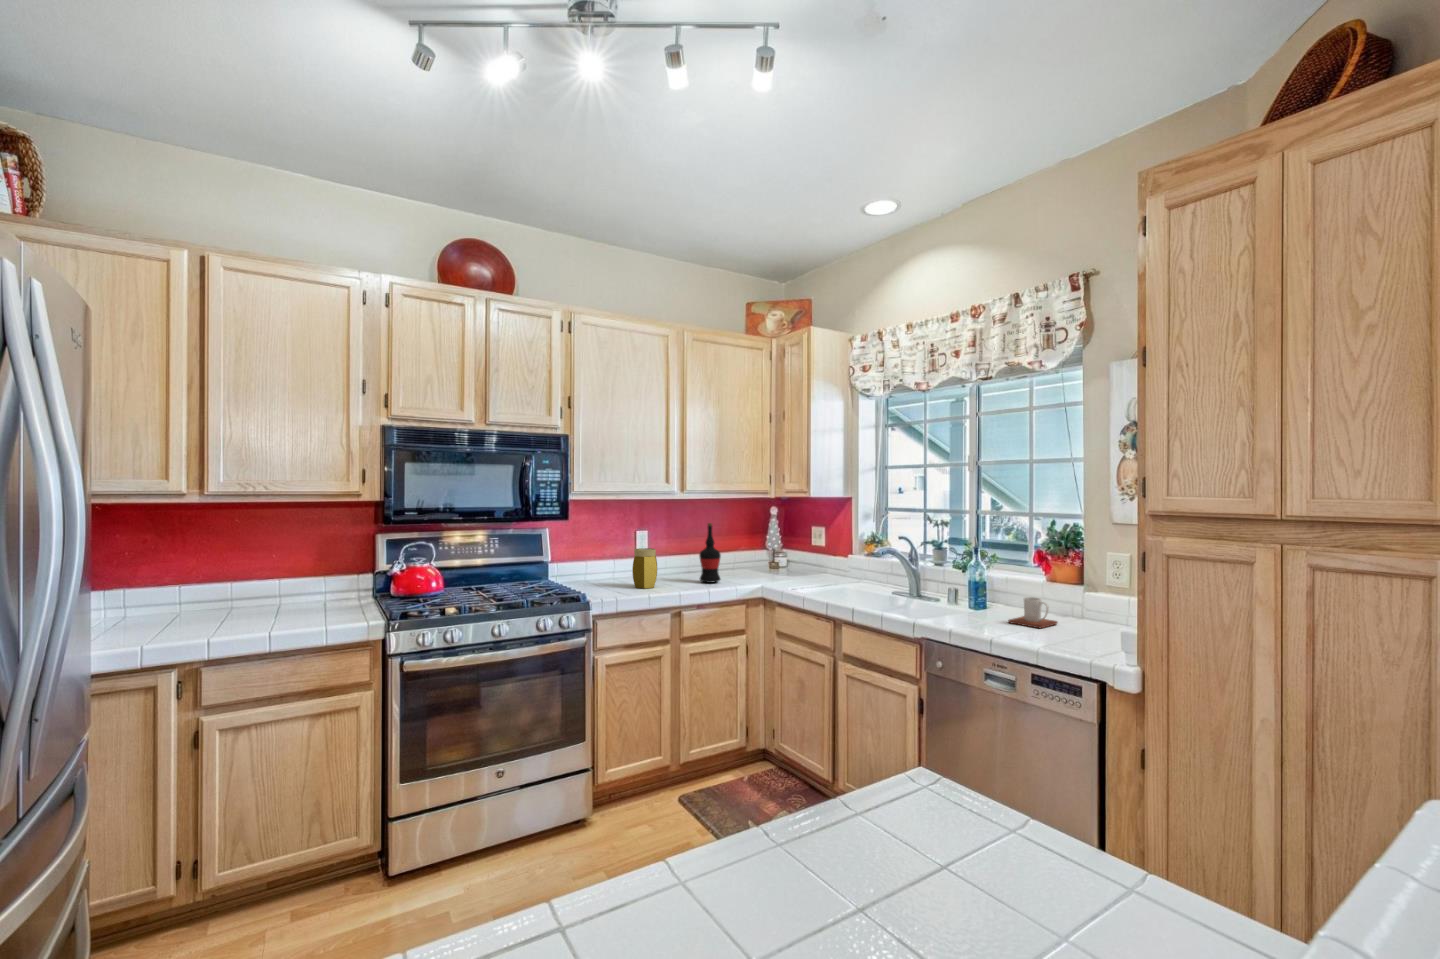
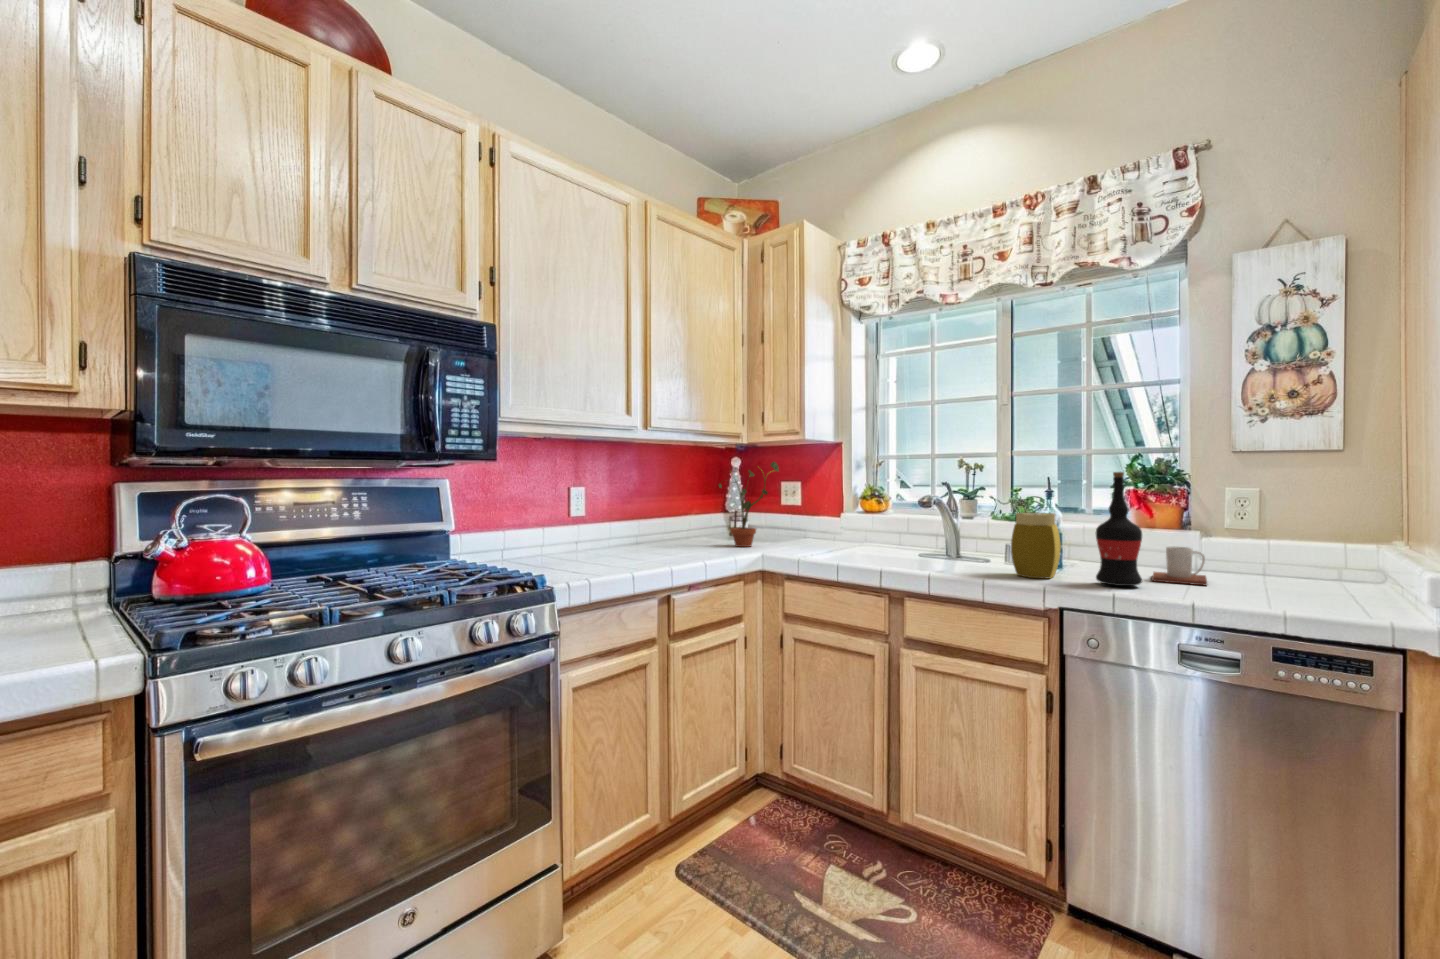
potted plant: none [745,511,800,578] -> present [719,462,779,547]
wine bottle: present [699,523,721,583] -> present [1096,472,1142,586]
jar: present [633,548,657,588] -> present [1011,512,1060,579]

